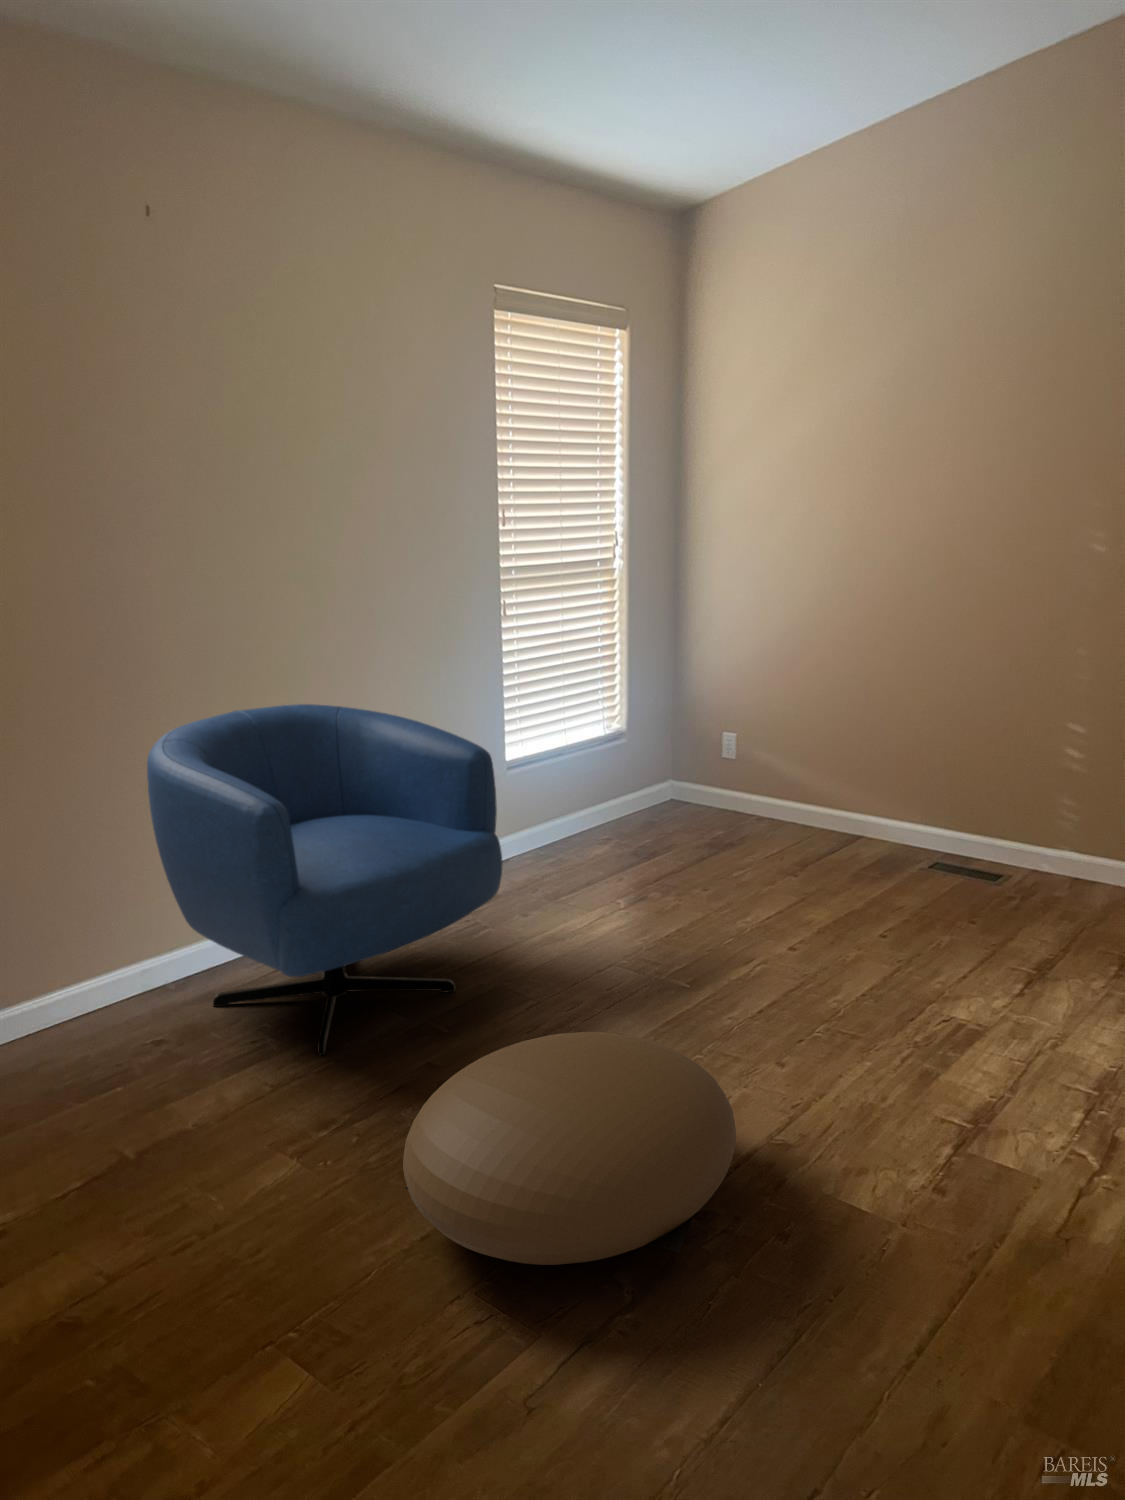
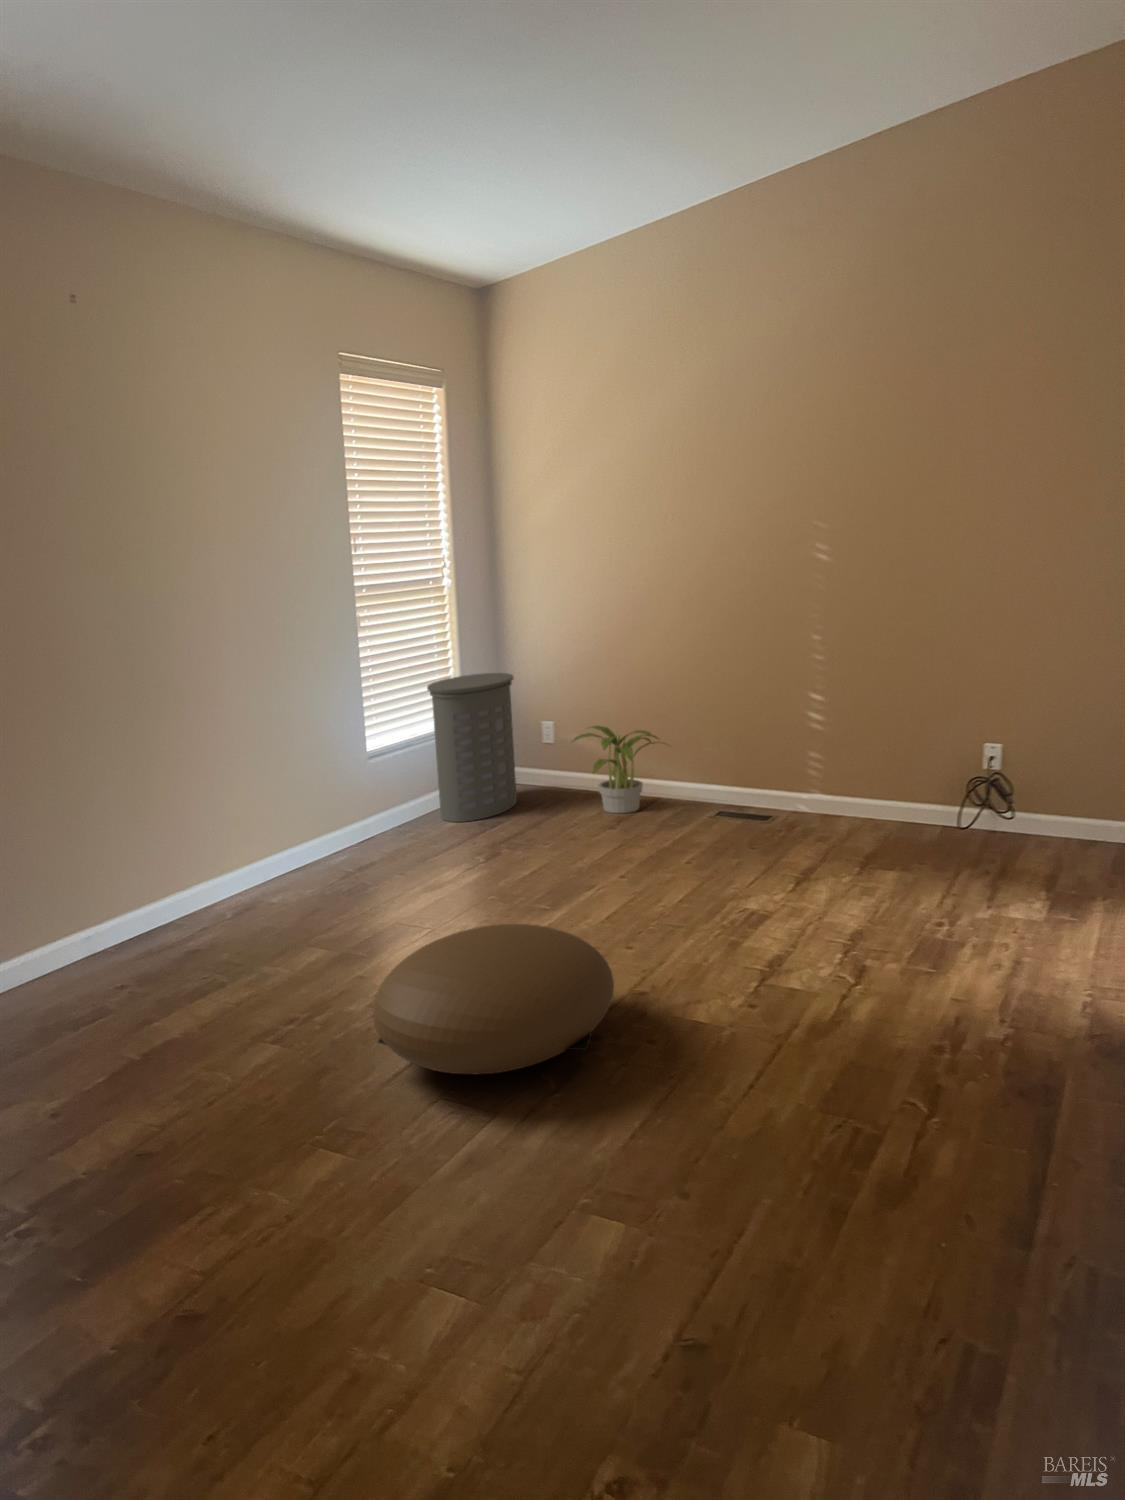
laundry hamper: none [583,673,690,850] -> present [427,673,517,822]
armchair: present [147,704,503,1055] -> none [95,704,395,982]
potted plant: none [750,745,878,856] -> present [572,726,658,813]

